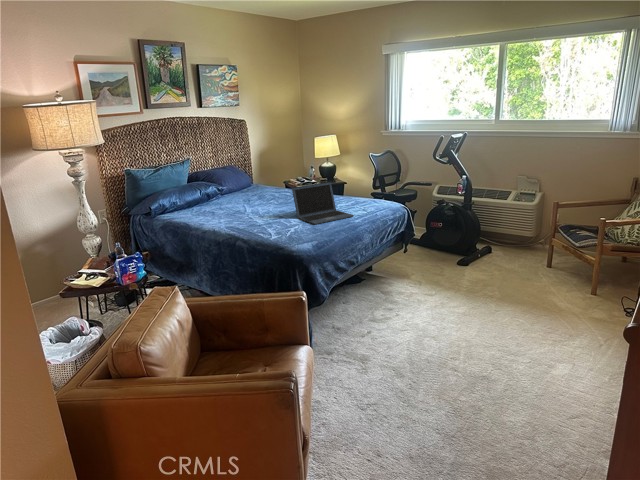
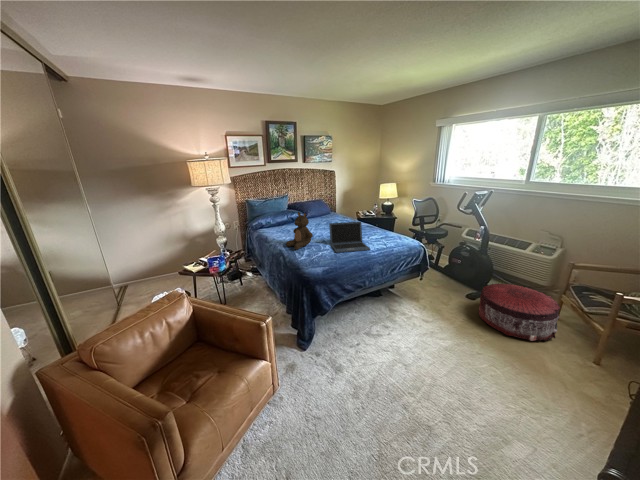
stuffed bear: none [237,175,276,229] -> present [286,212,313,250]
pouf: none [477,236,554,289] -> present [479,283,561,341]

